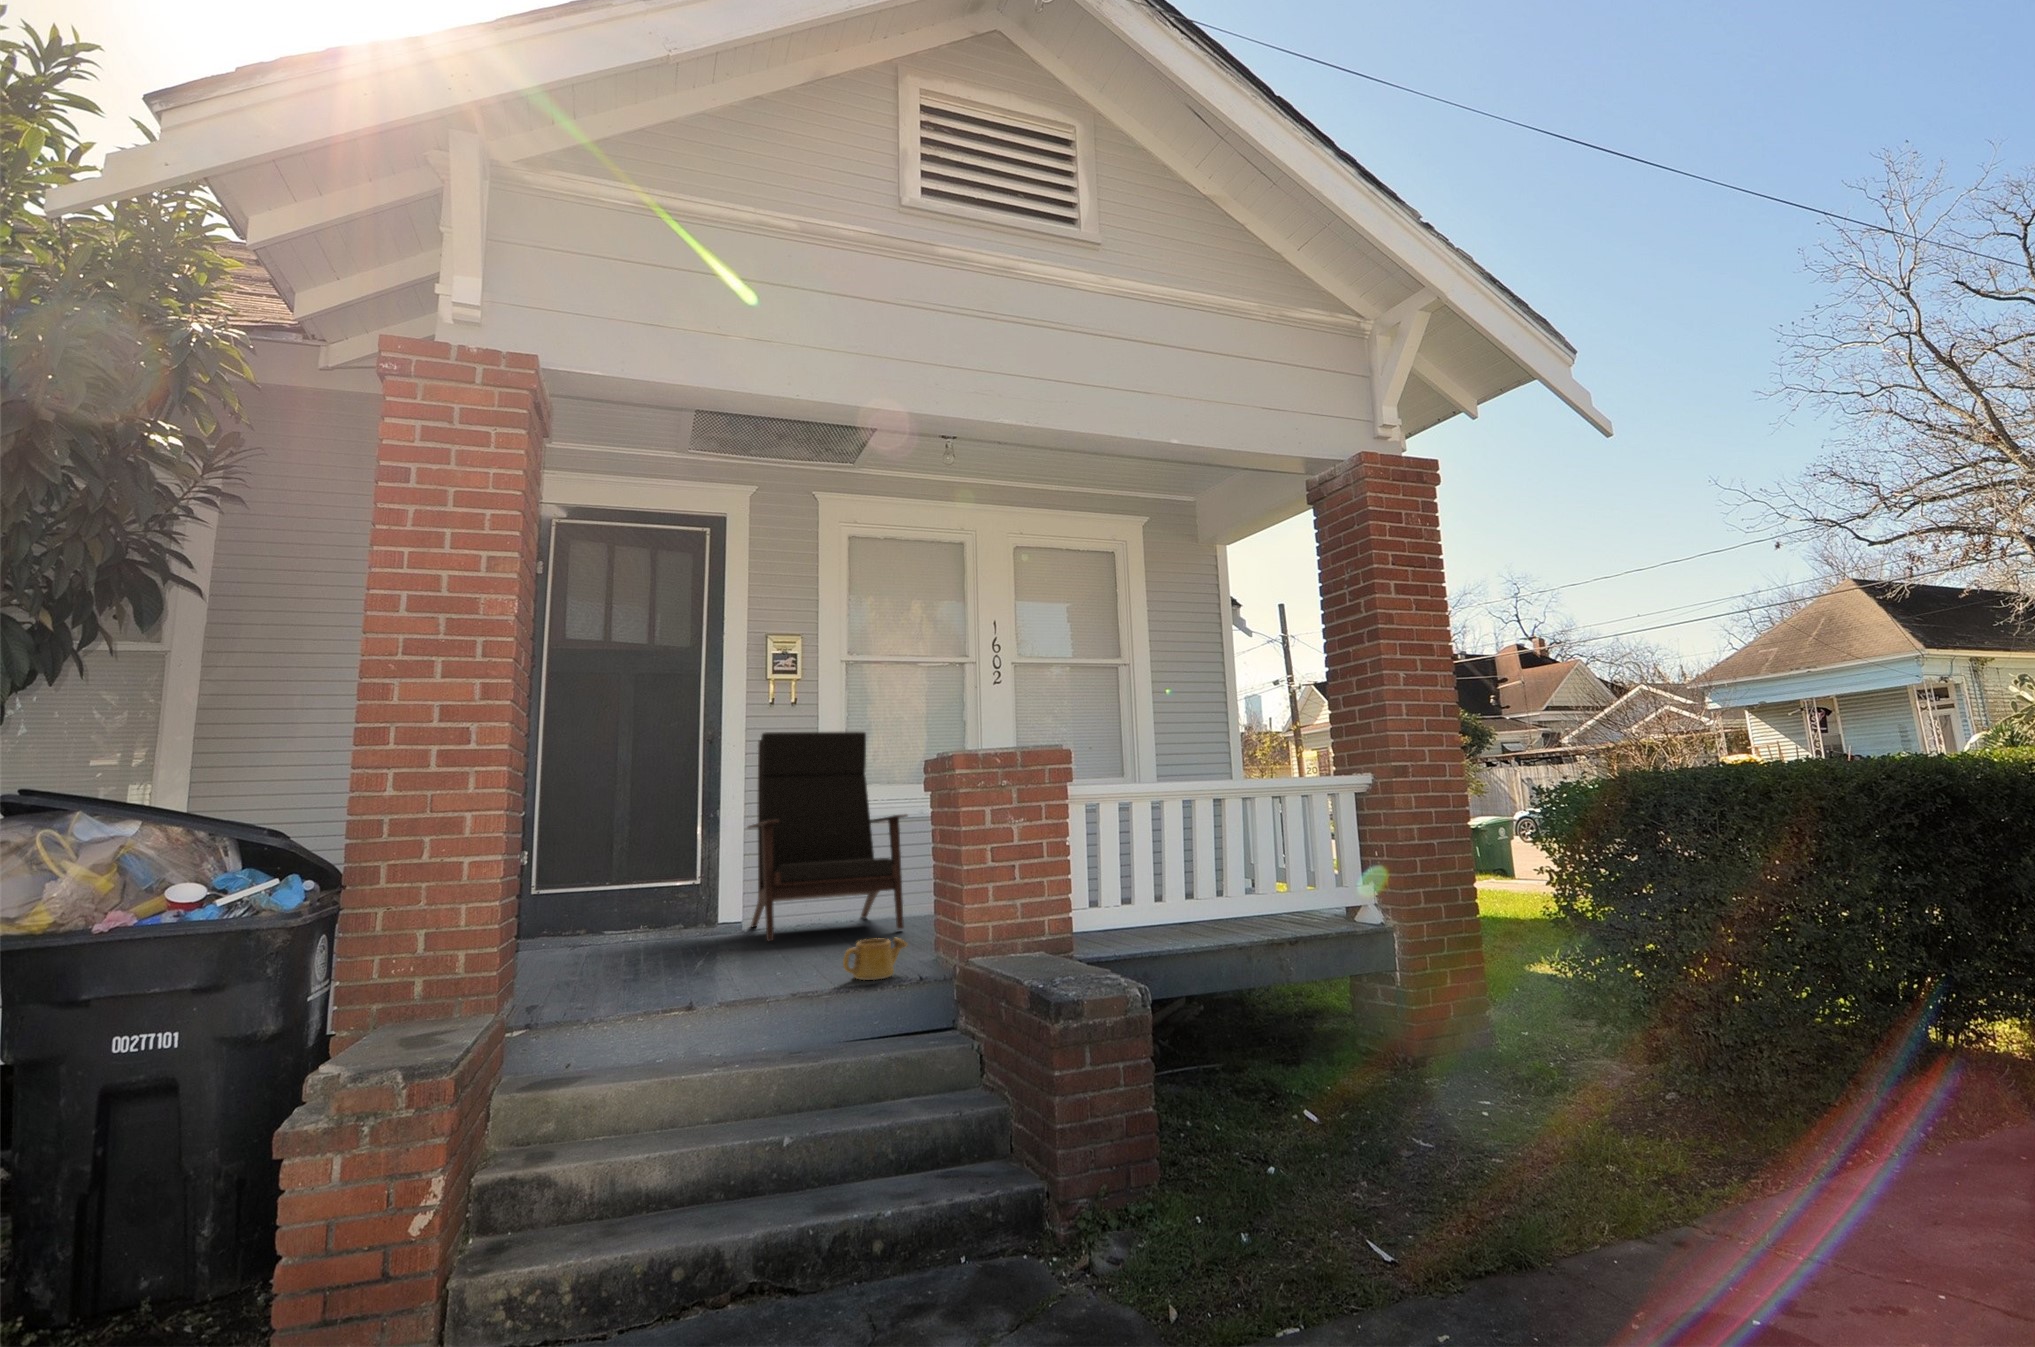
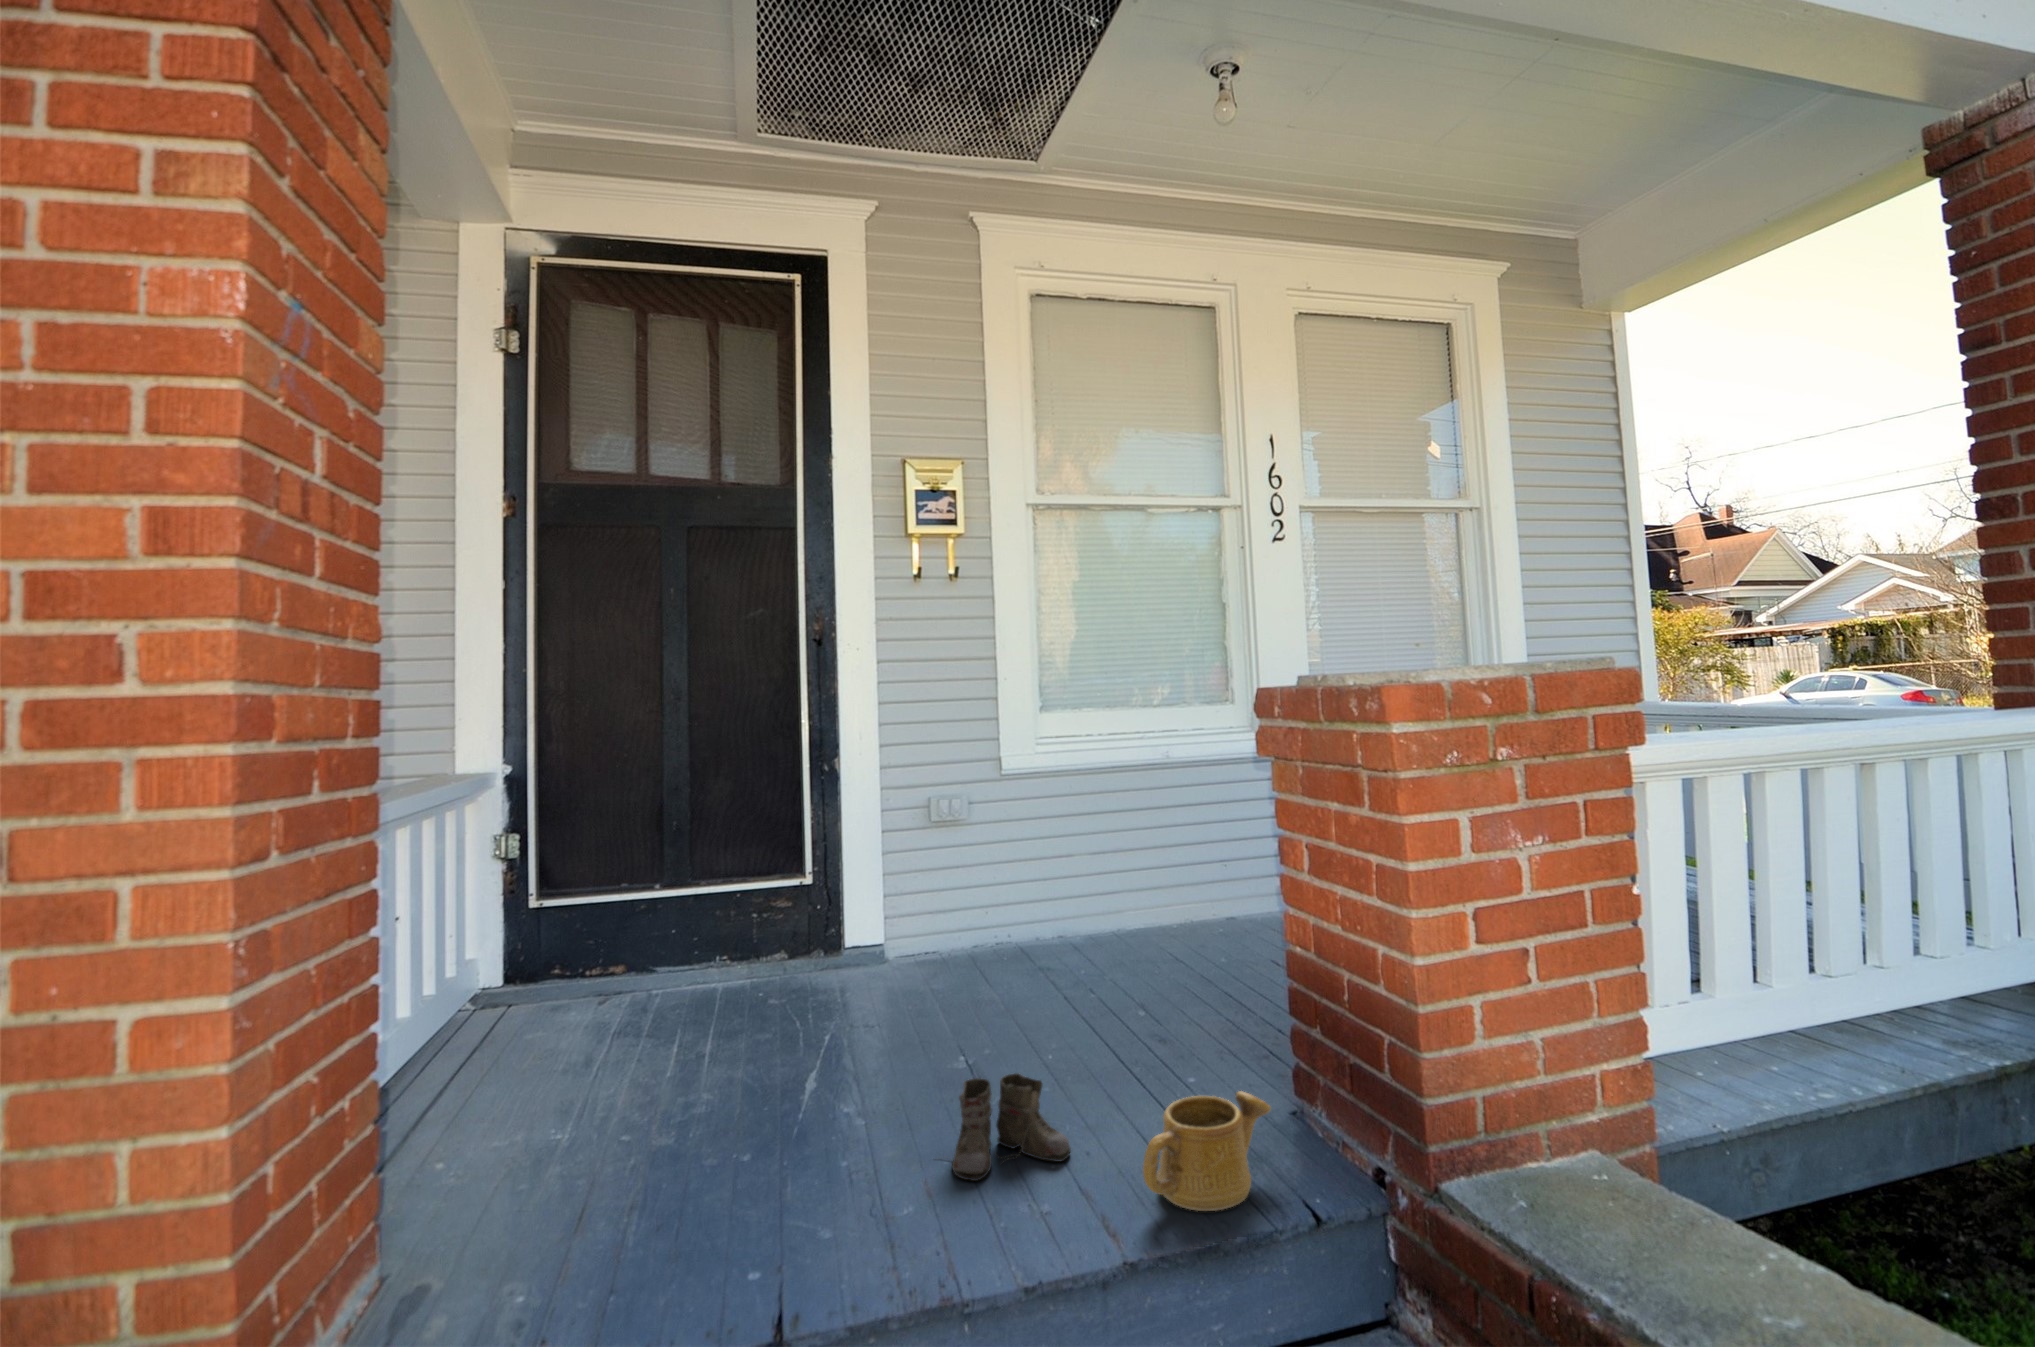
lounge chair: present [748,731,907,941] -> none [886,623,1174,1010]
boots: none [754,939,819,978] -> present [952,1073,1071,1181]

